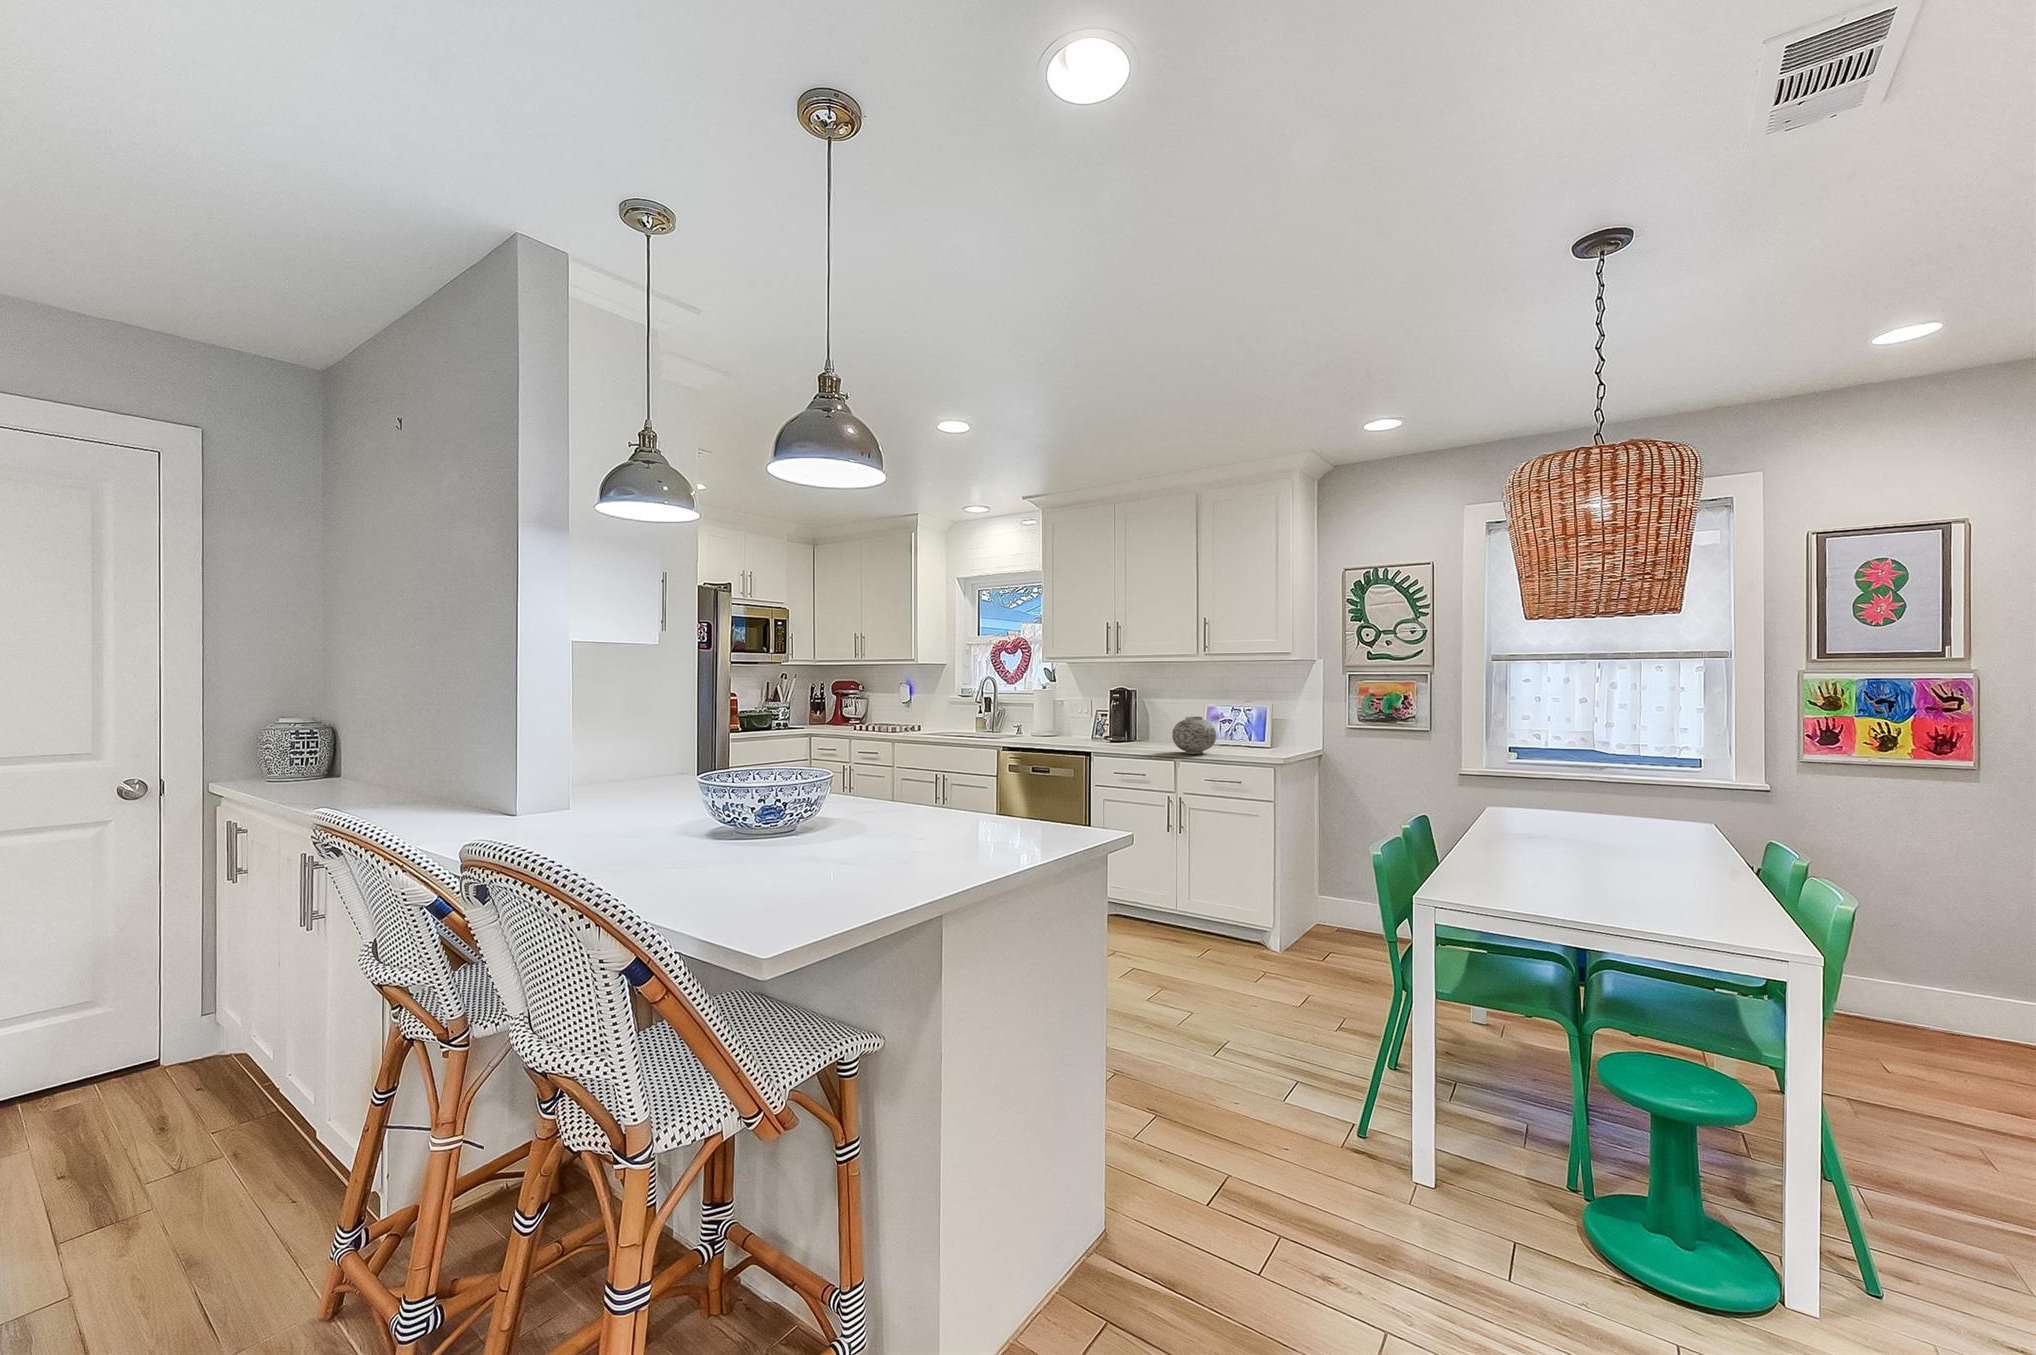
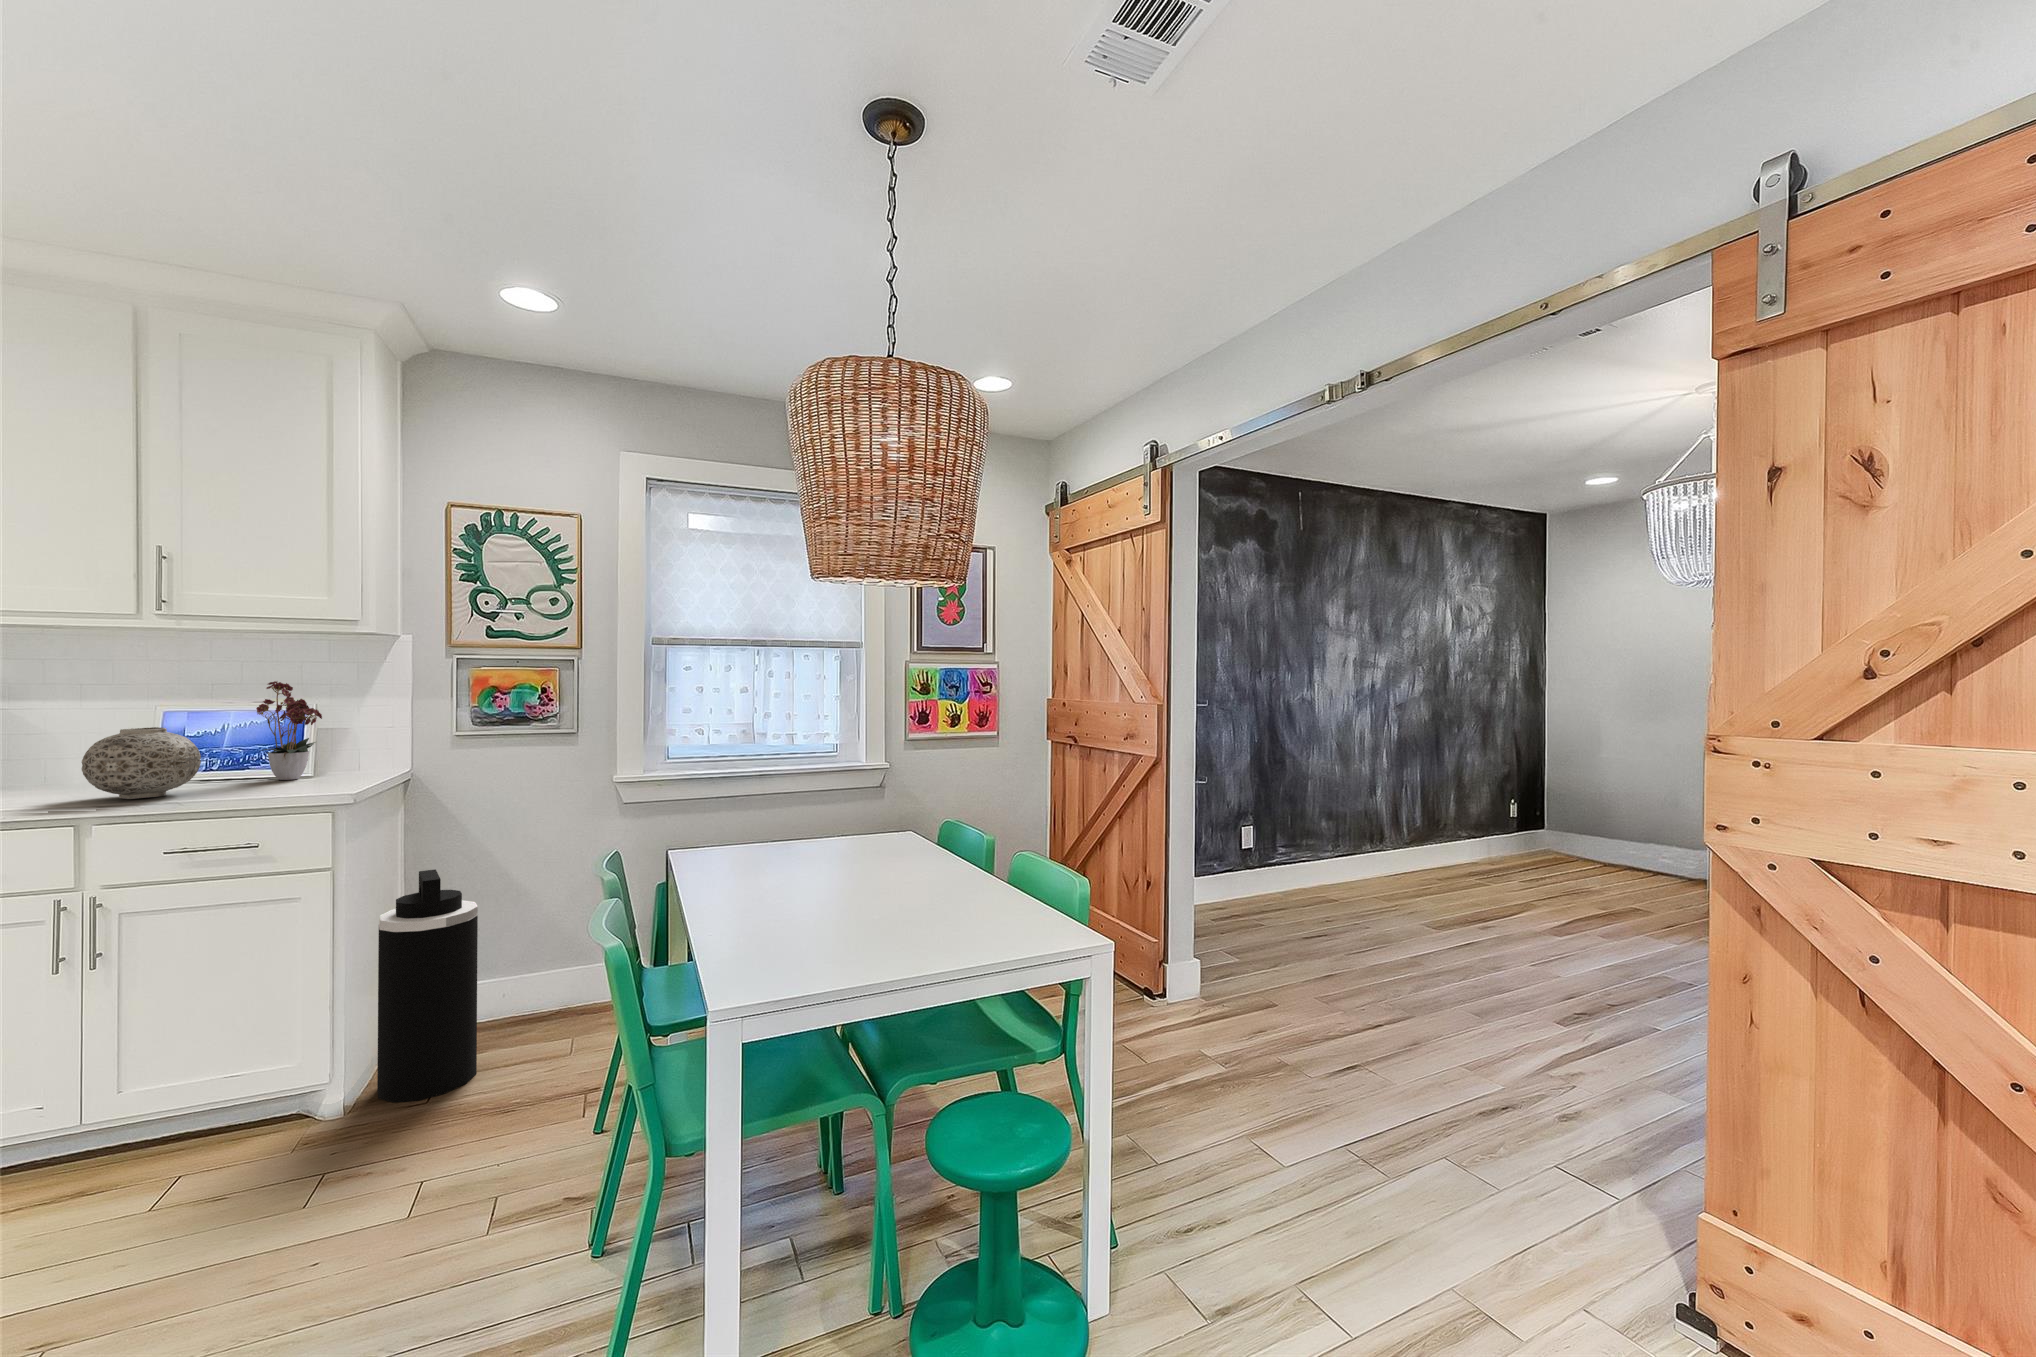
flower arrangement: none [1240,688,1275,750] -> present [256,681,322,780]
trash can: none [1297,817,1355,965] -> present [377,869,478,1102]

